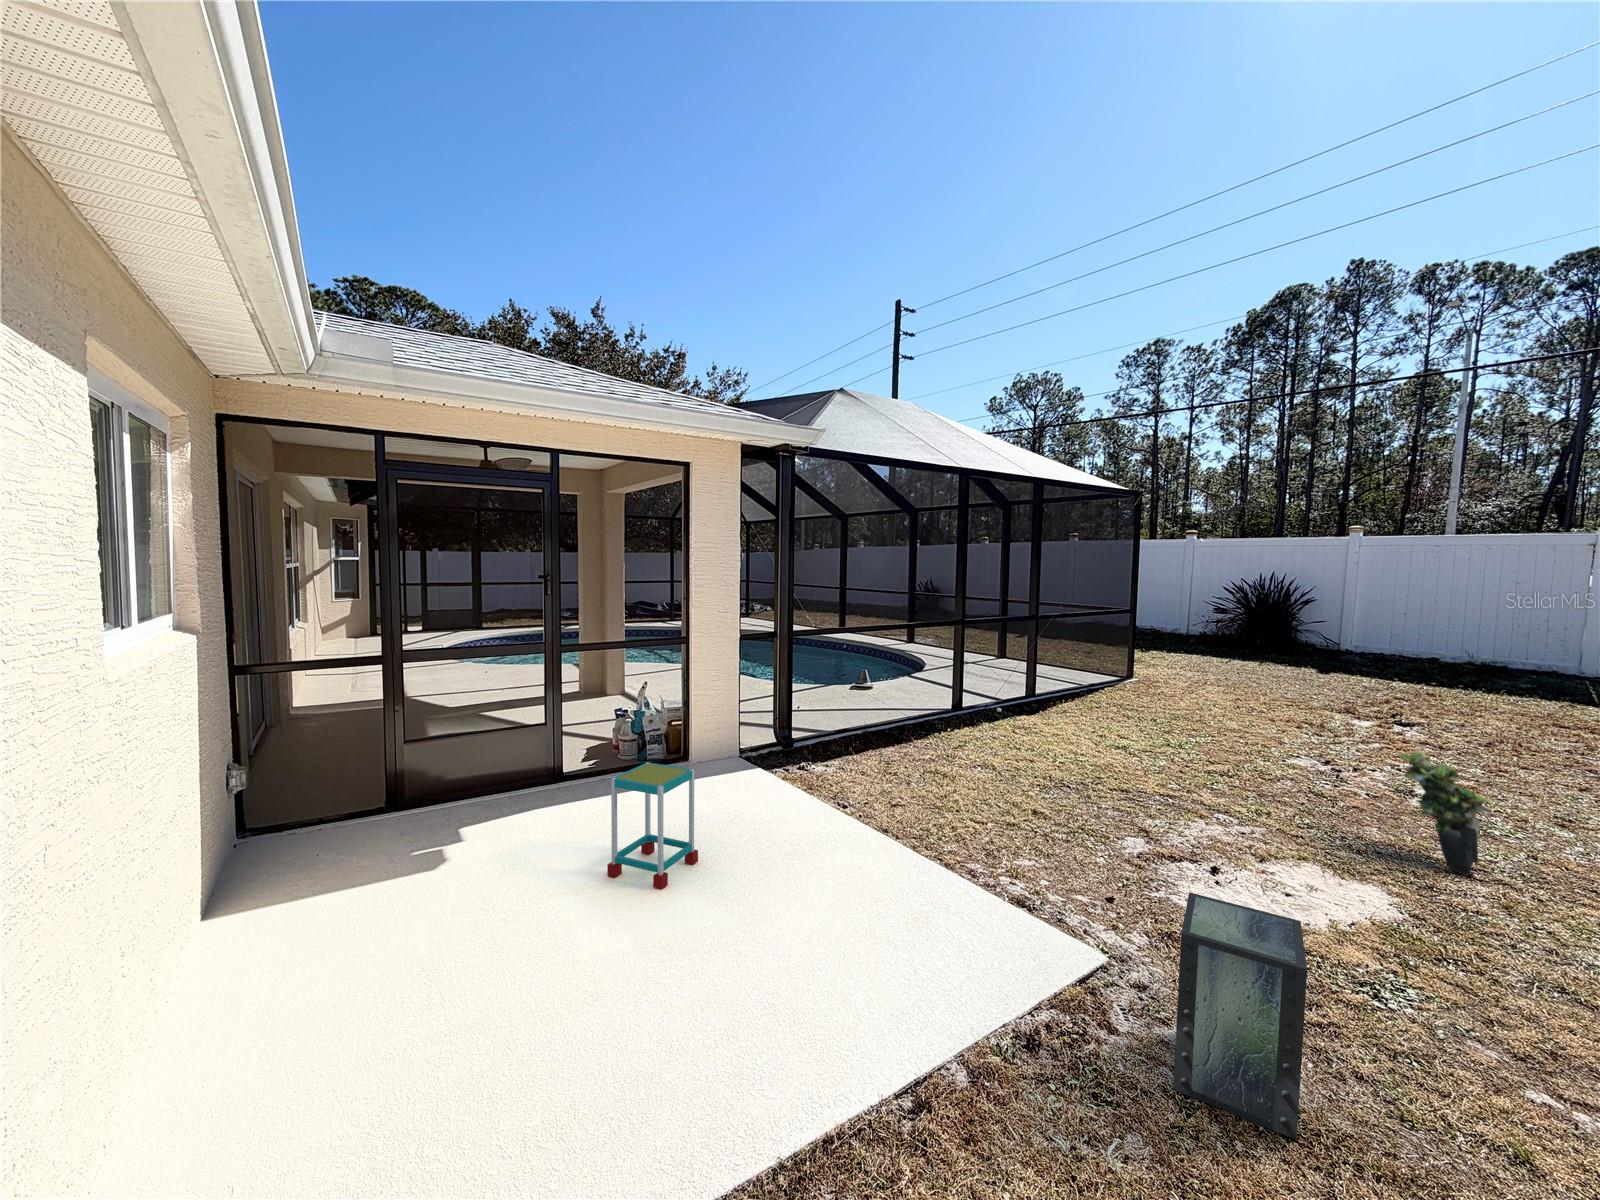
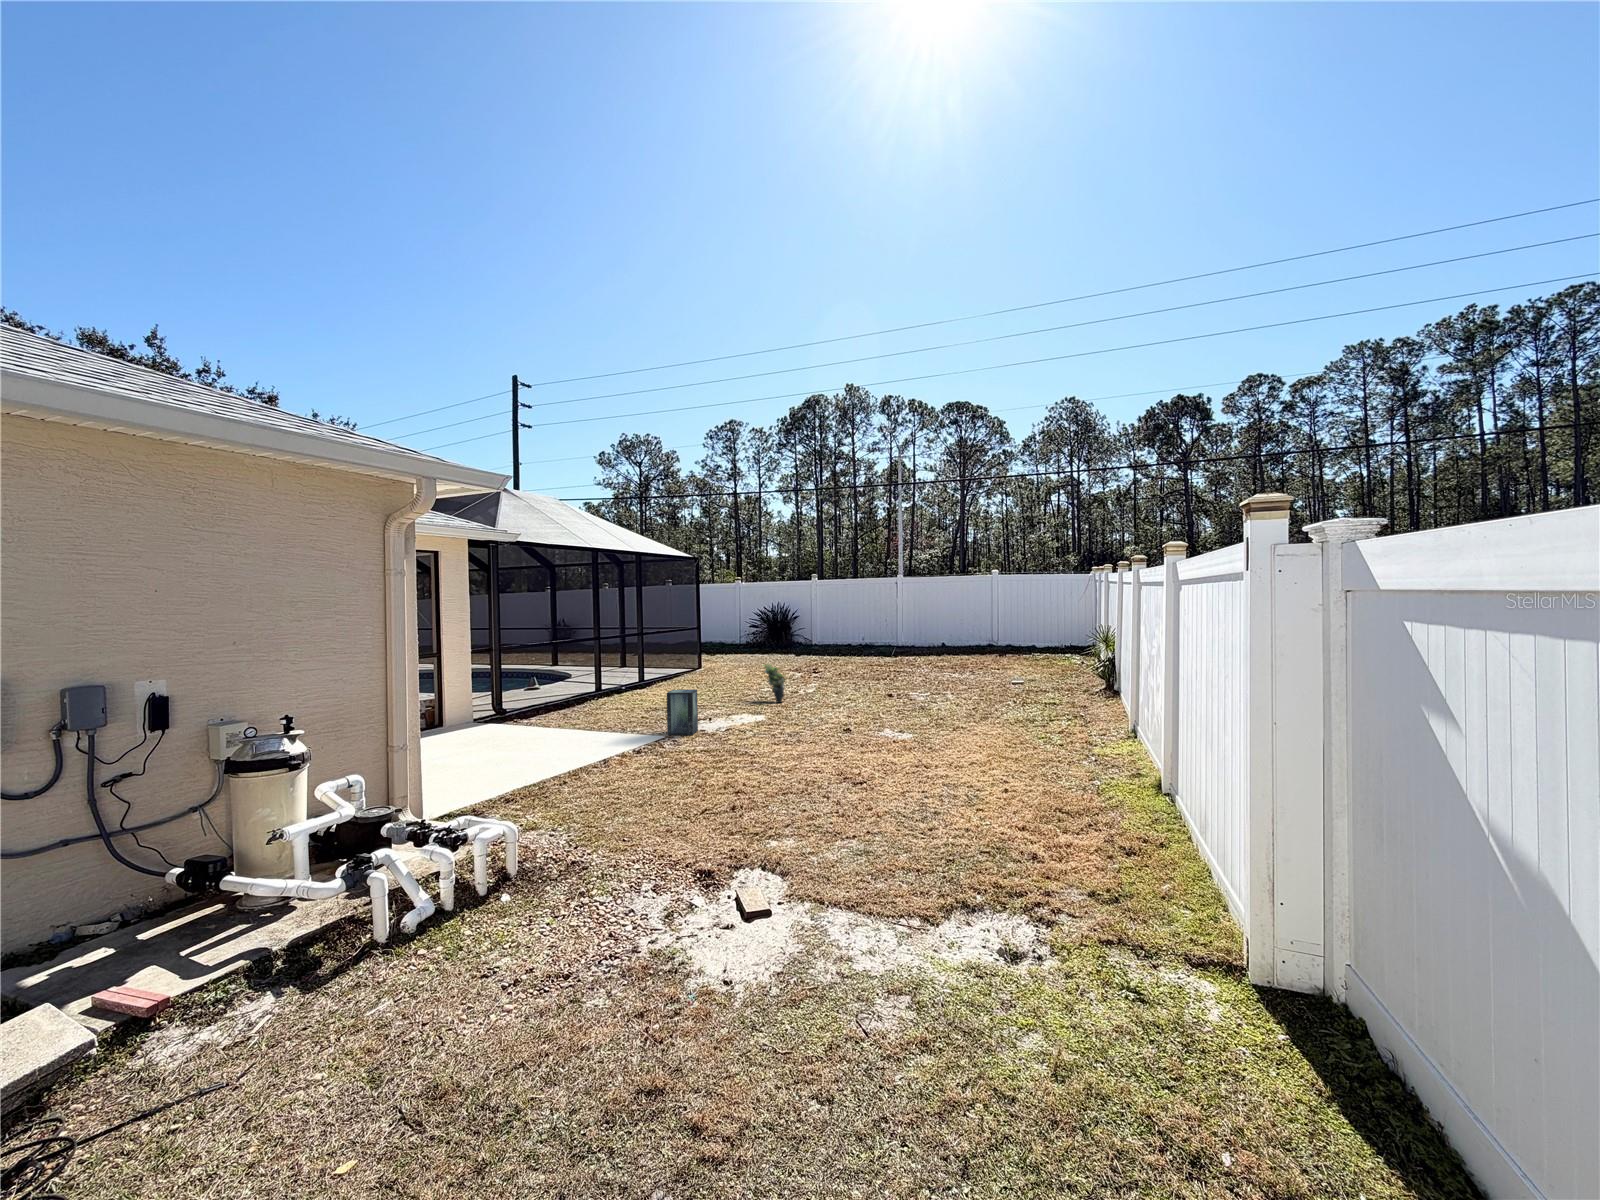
side table: present [607,762,698,889] -> none [457,692,494,738]

